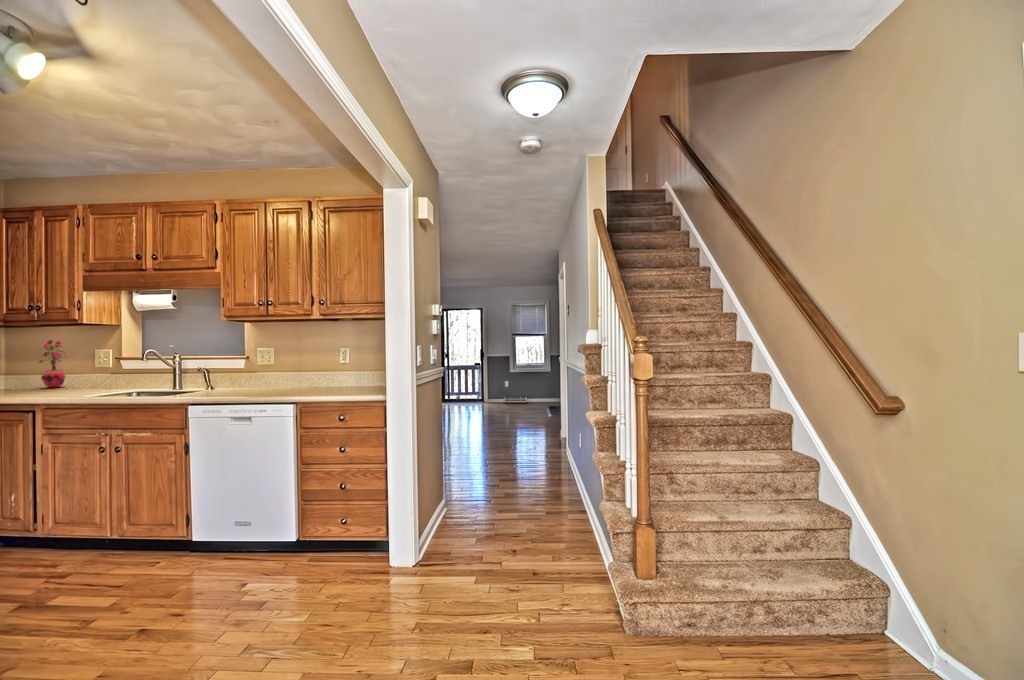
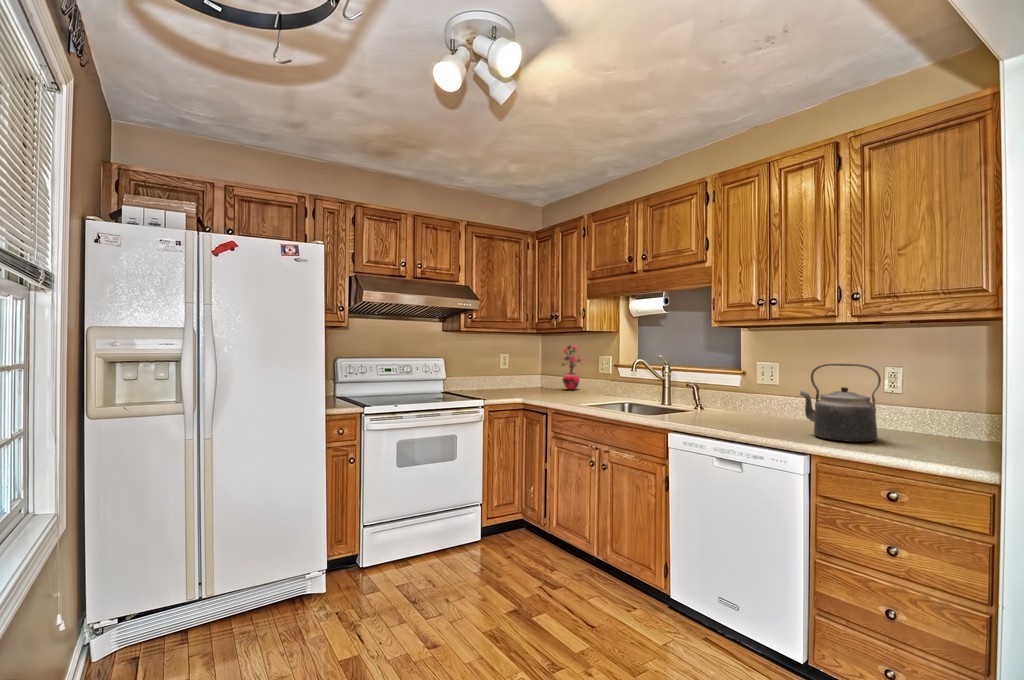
kettle: none [289,345,336,394] -> present [800,364,881,442]

